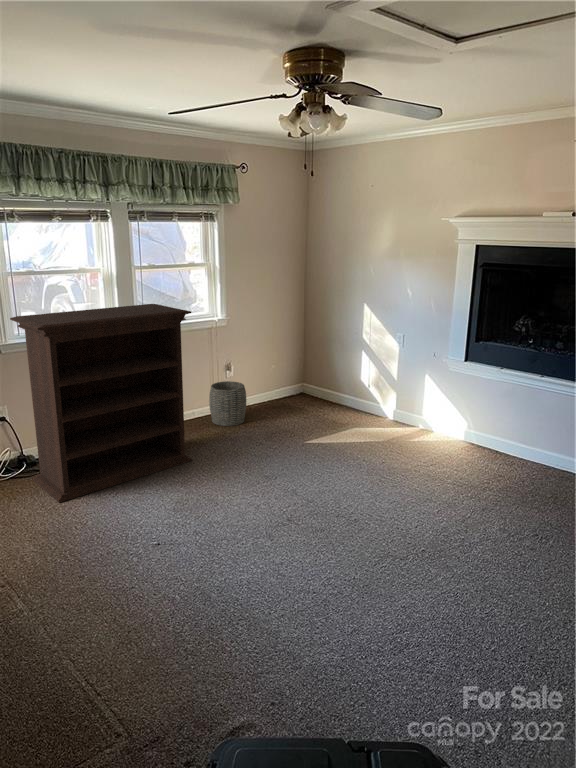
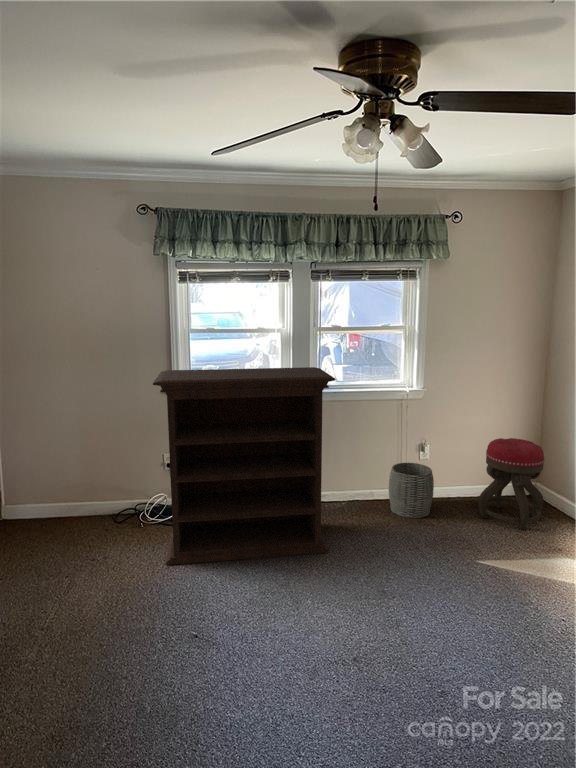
ottoman: none [279,350,321,417] -> present [478,438,544,530]

